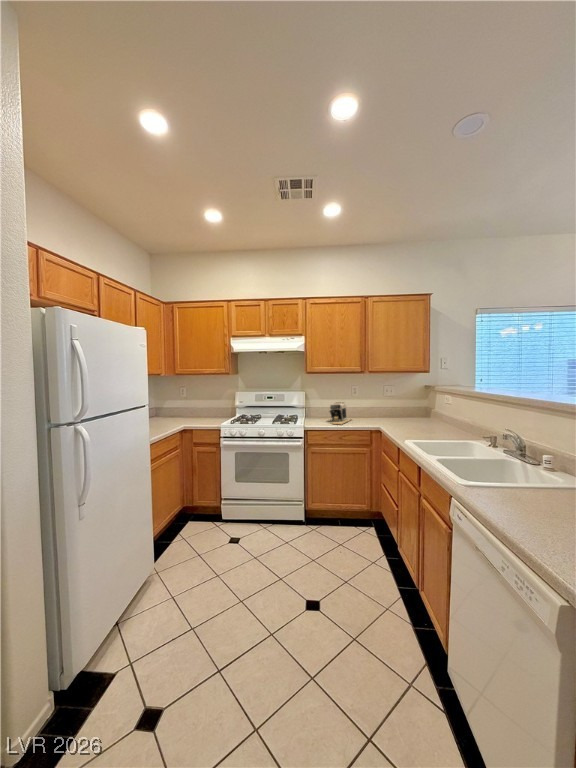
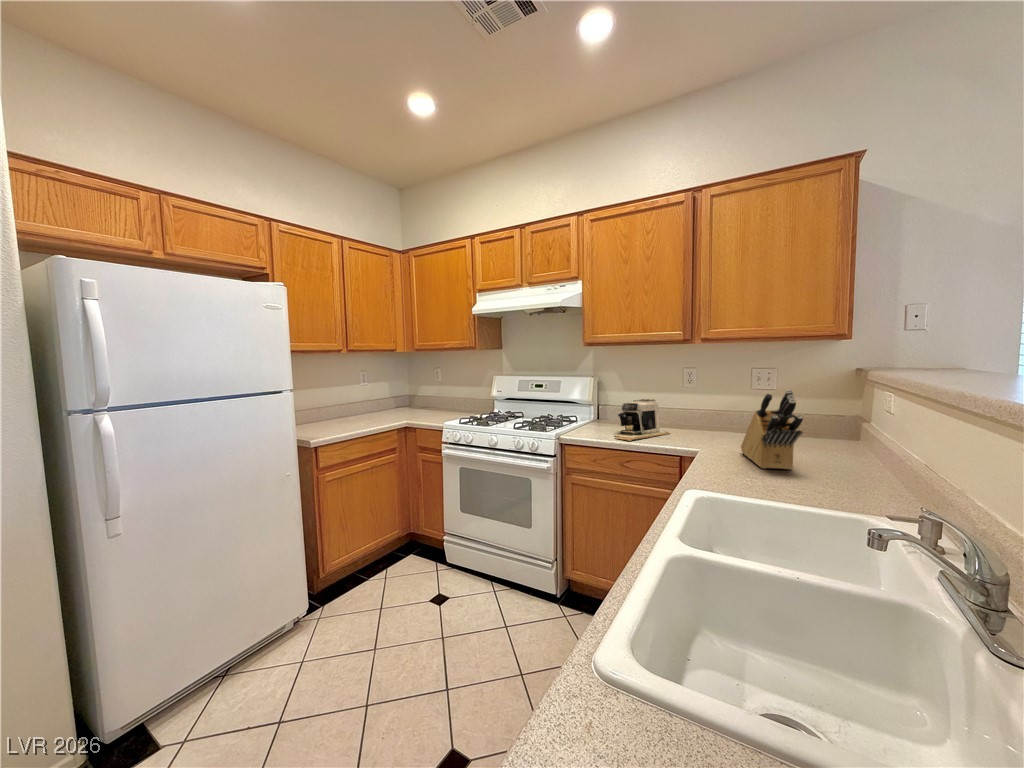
knife block: none [396,394,432,430] -> present [741,390,803,470]

